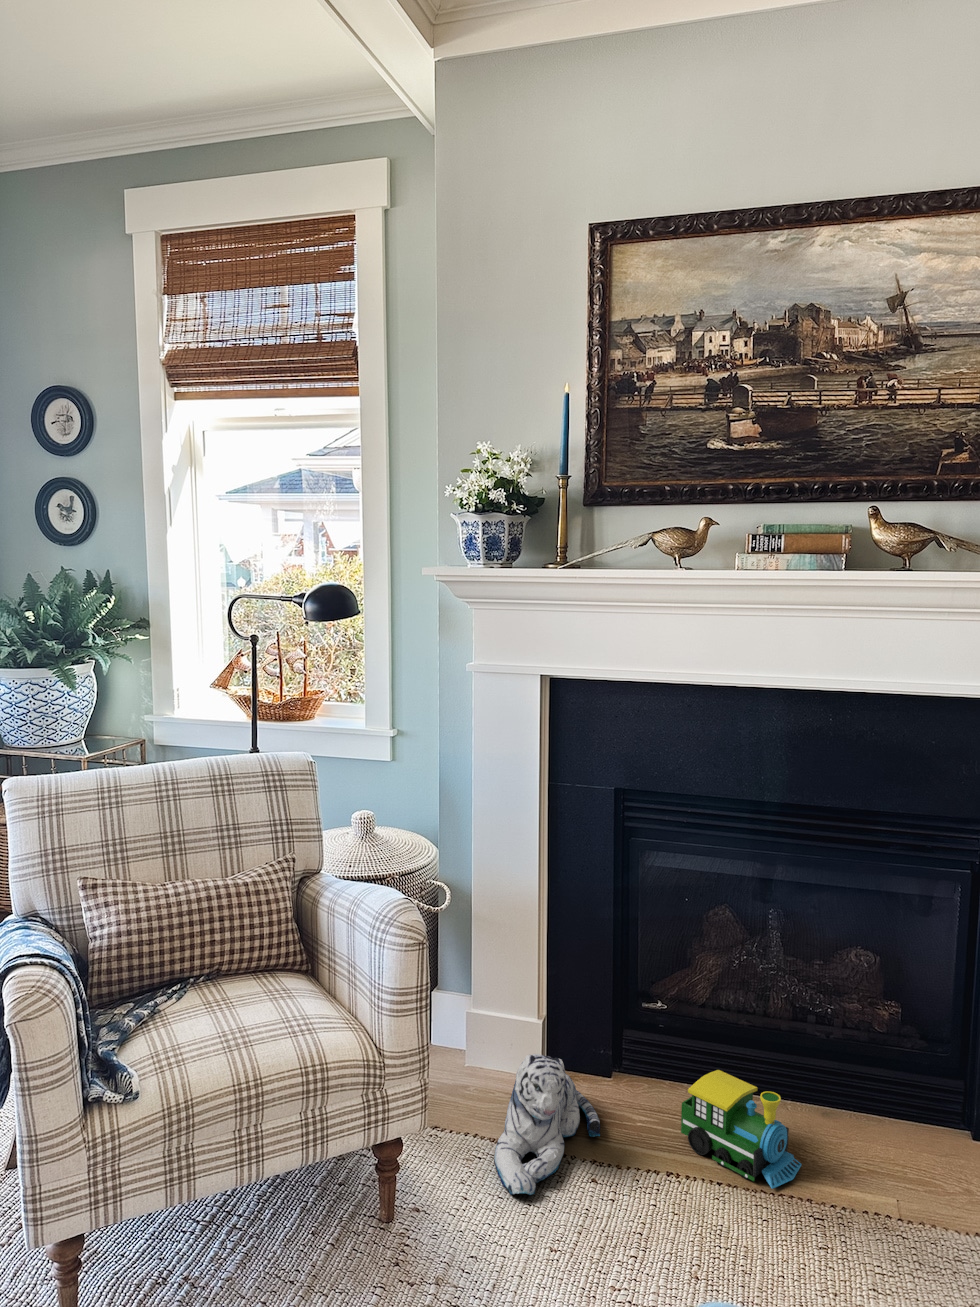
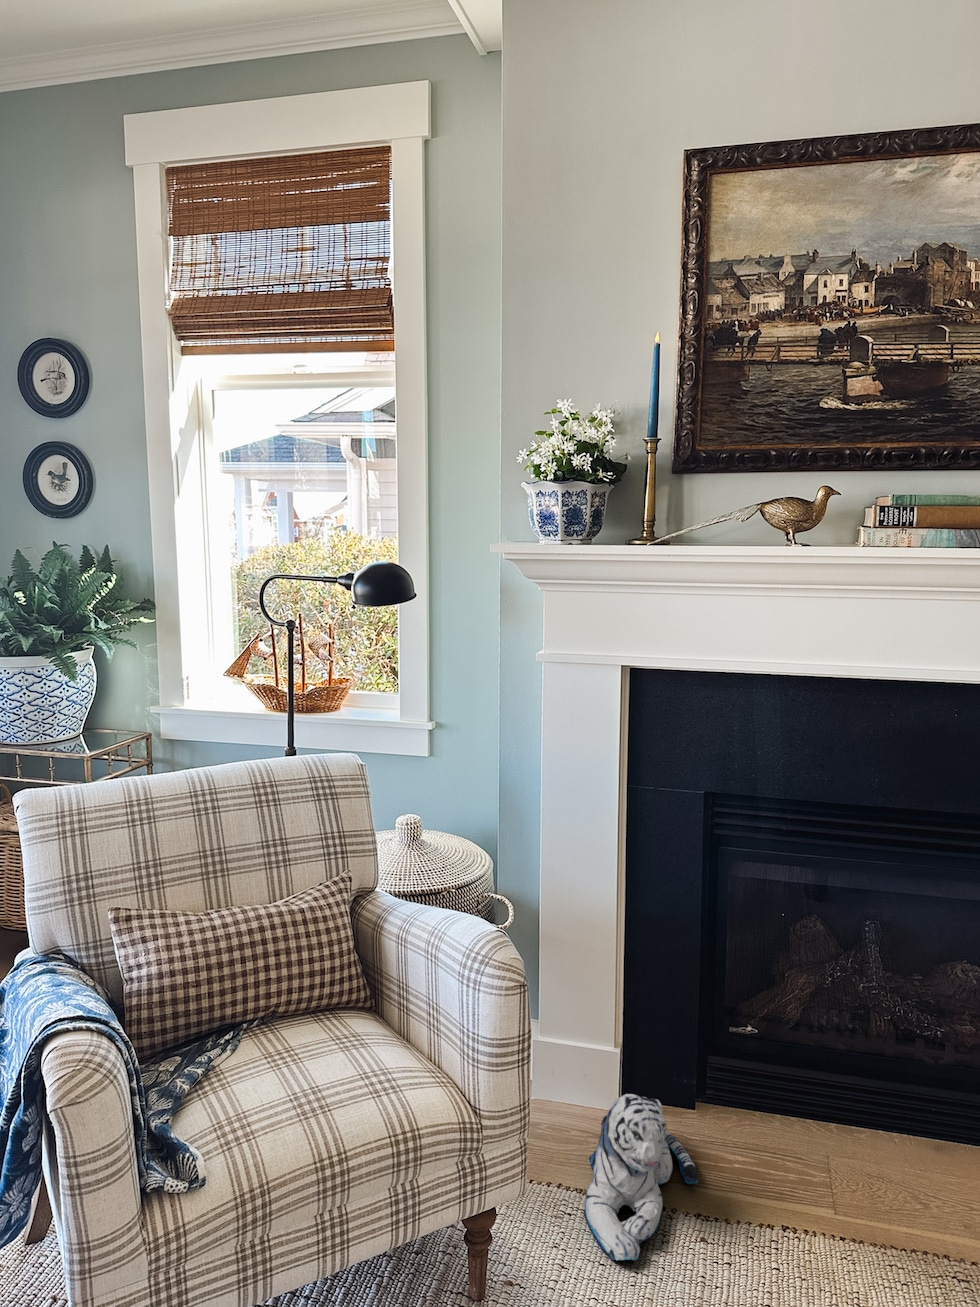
toy train: present [681,1070,802,1189] -> none [787,1105,928,1245]

